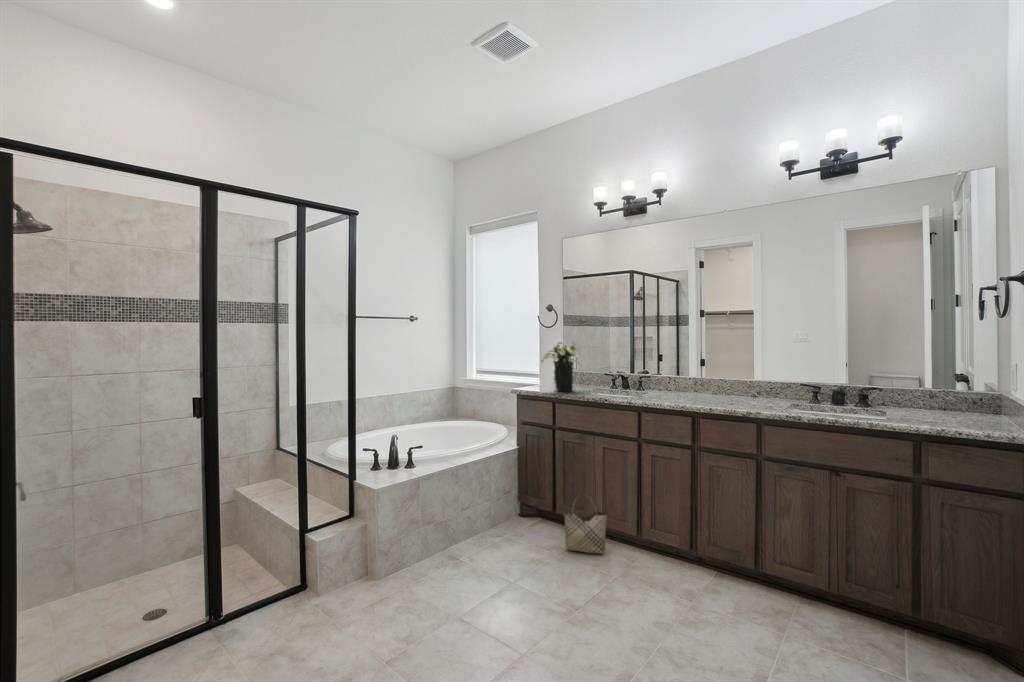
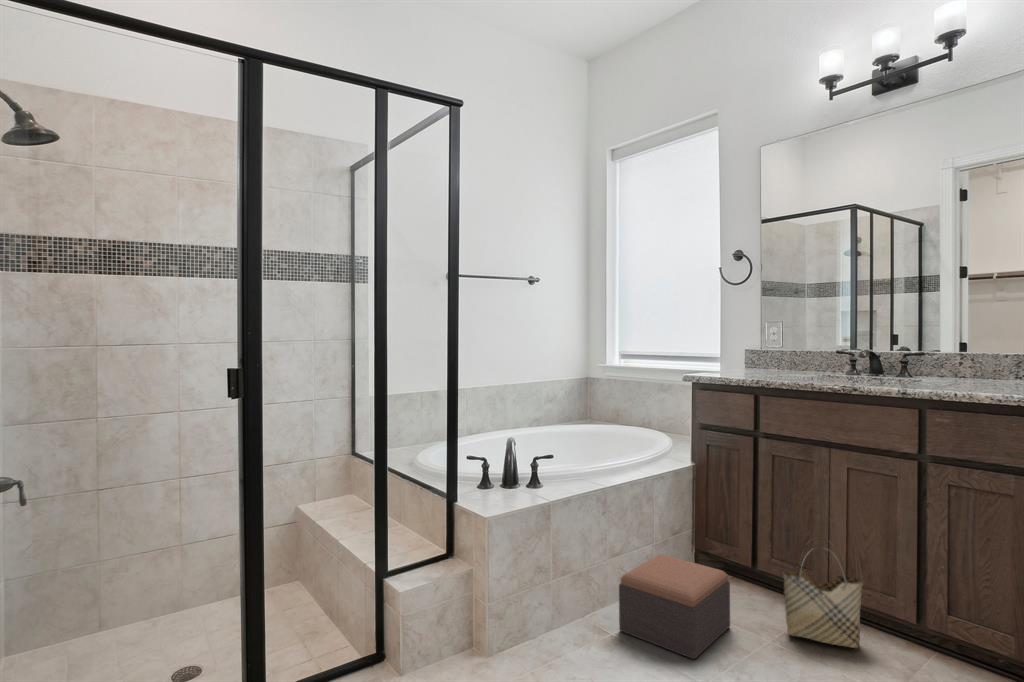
flower arrangement: present [541,341,580,391] -> none [733,298,804,379]
footstool: none [464,507,533,569] -> present [619,554,730,659]

